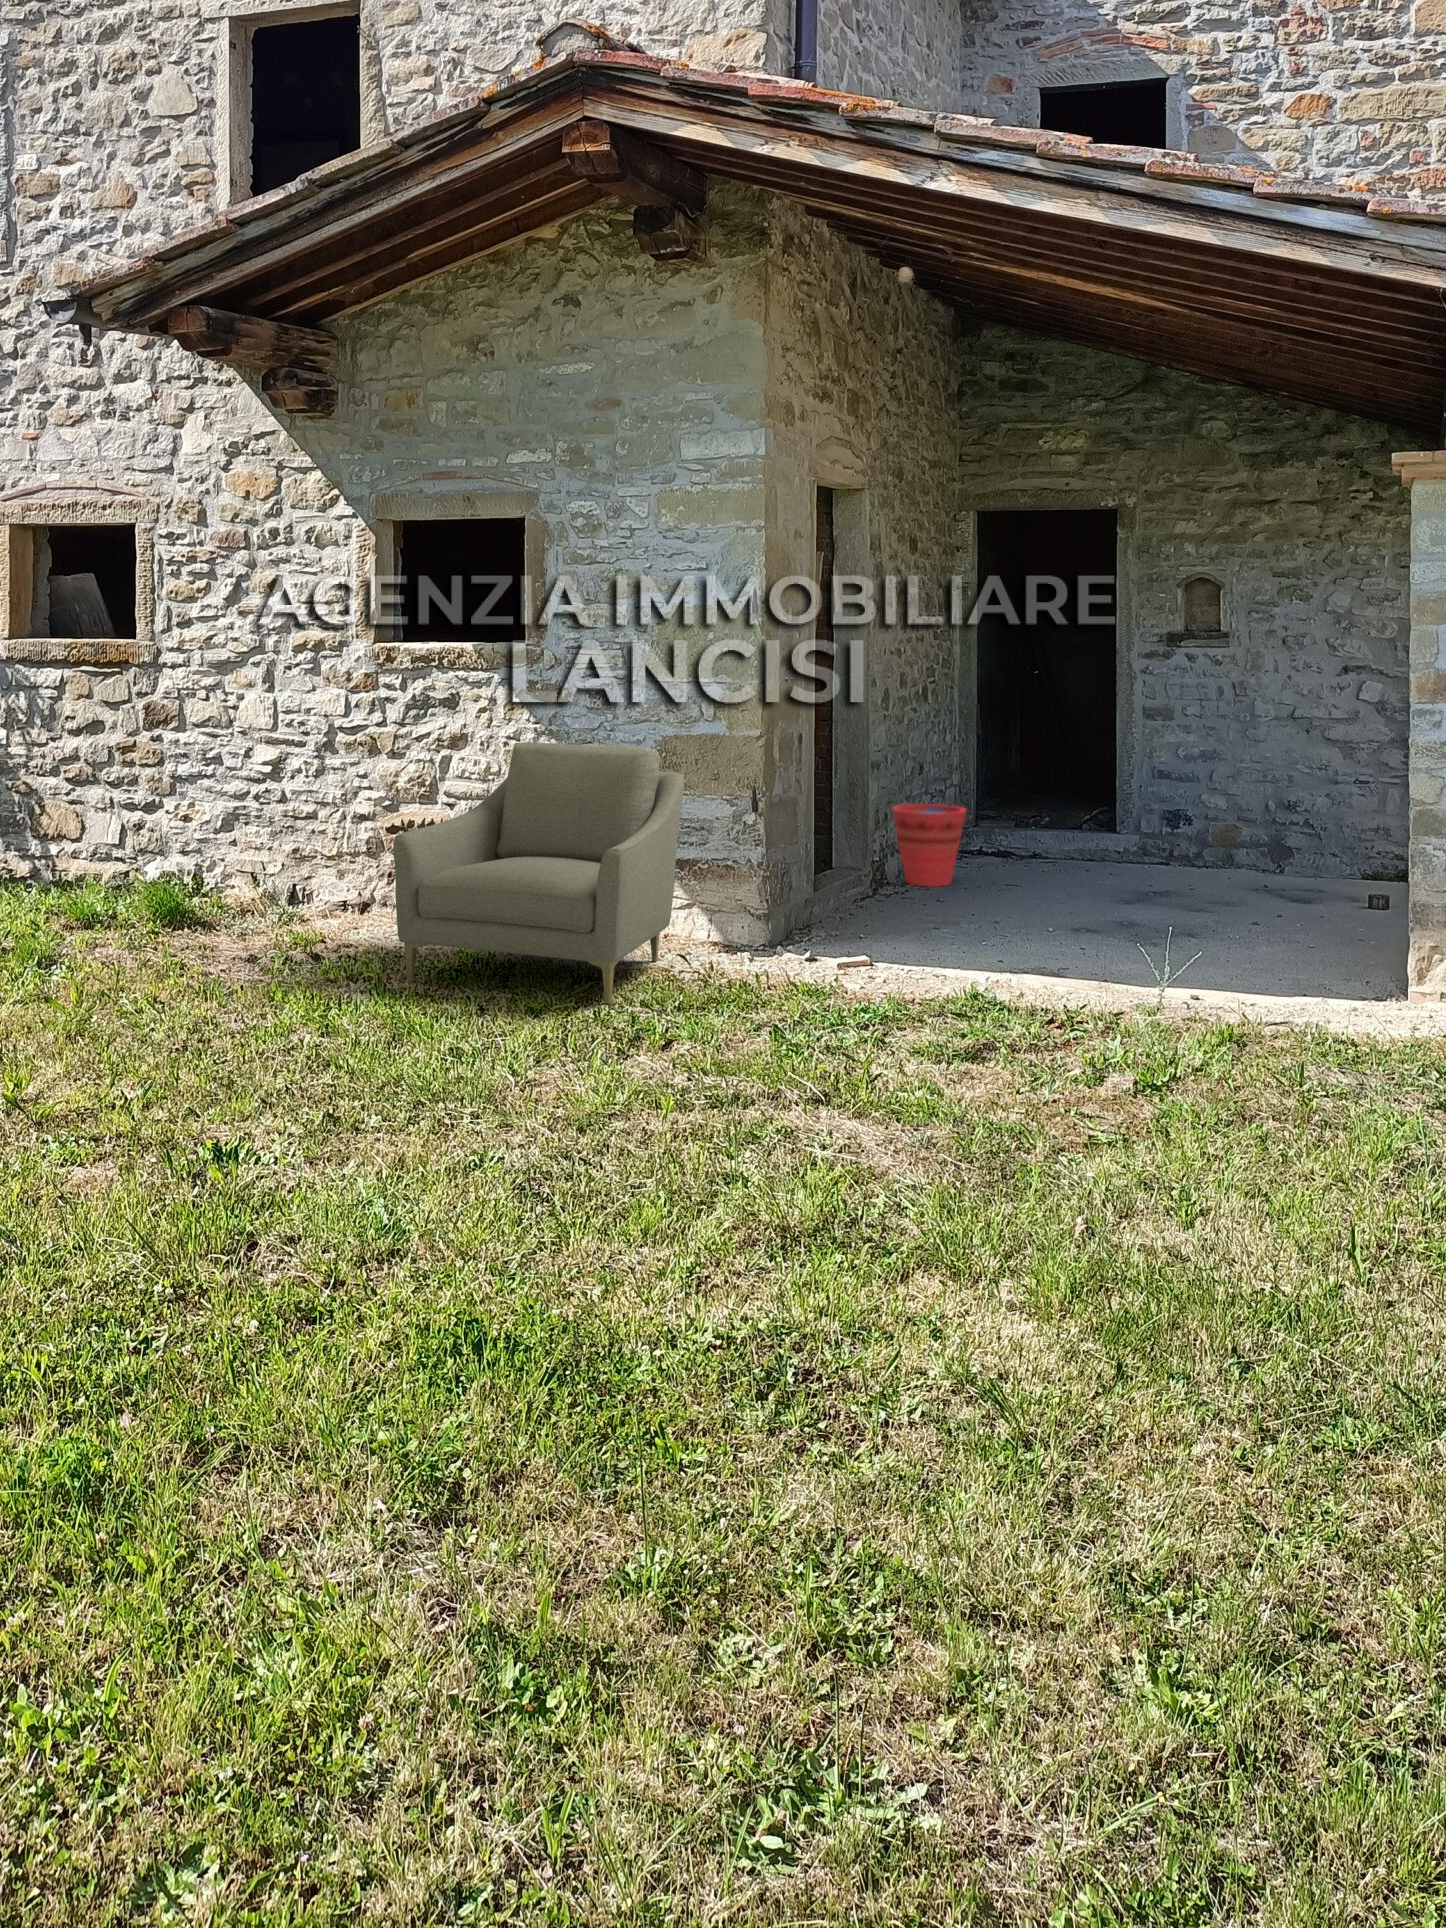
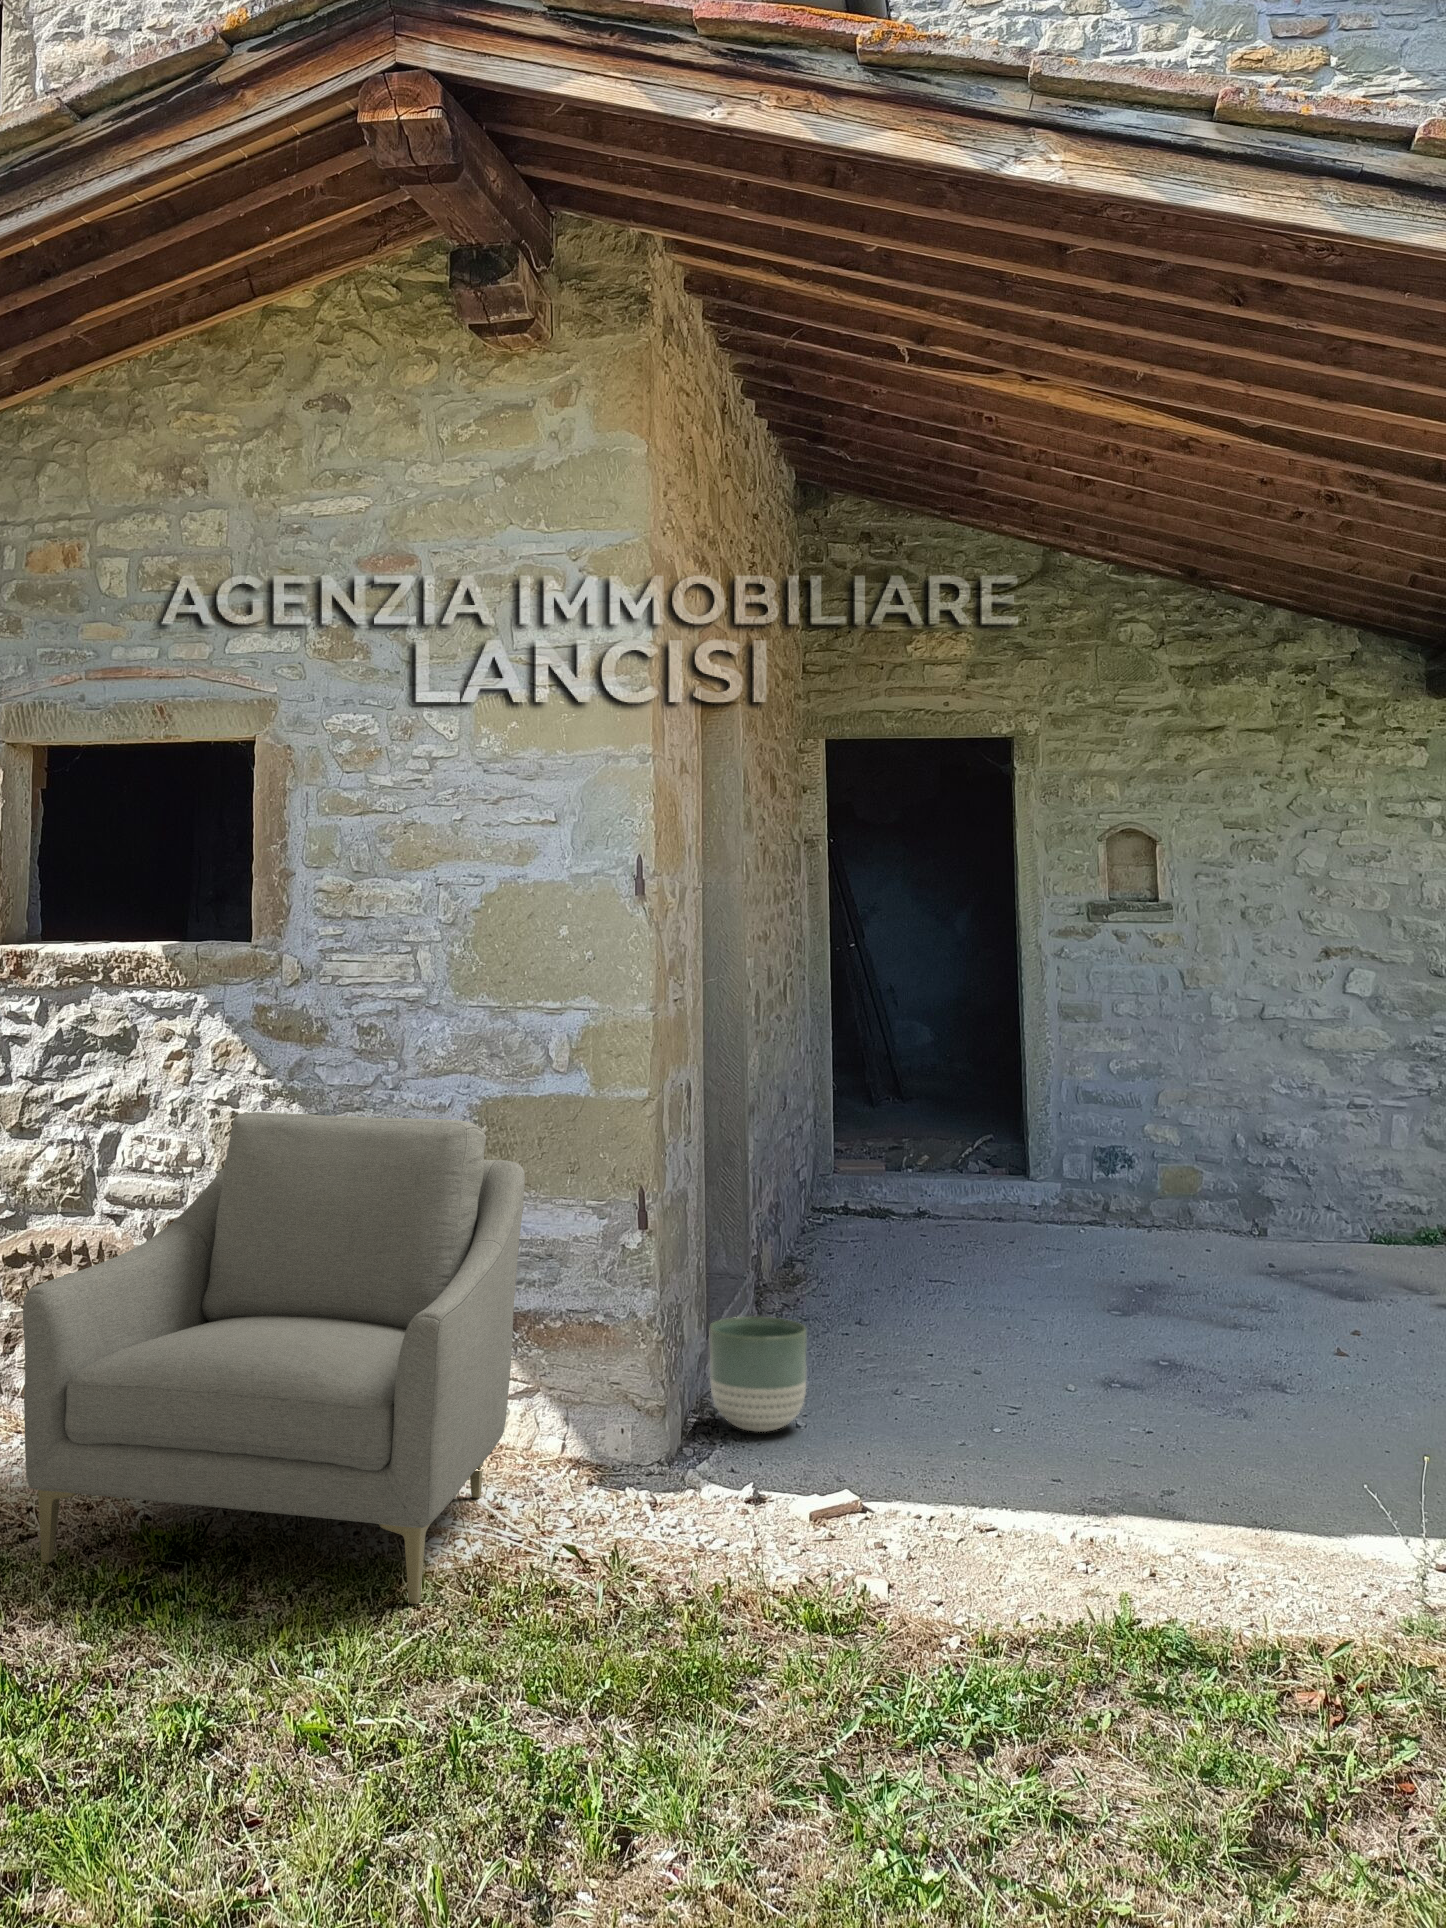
bucket: present [892,804,966,887] -> none [807,1190,923,1325]
planter: none [805,871,864,936] -> present [710,1317,807,1432]

